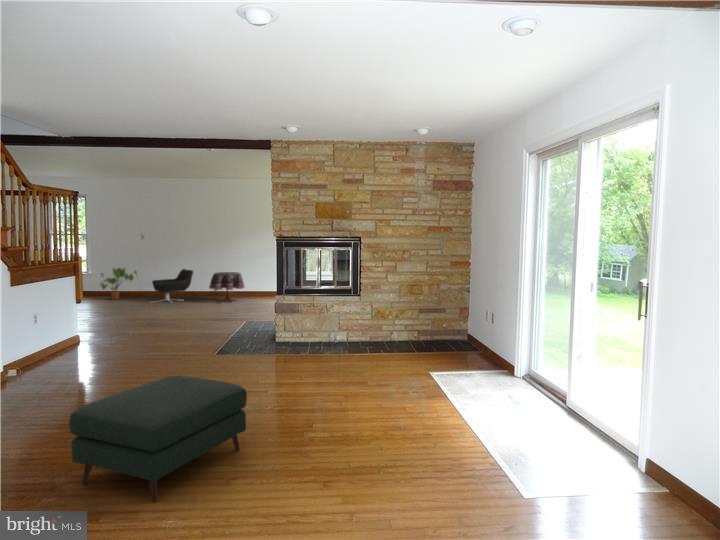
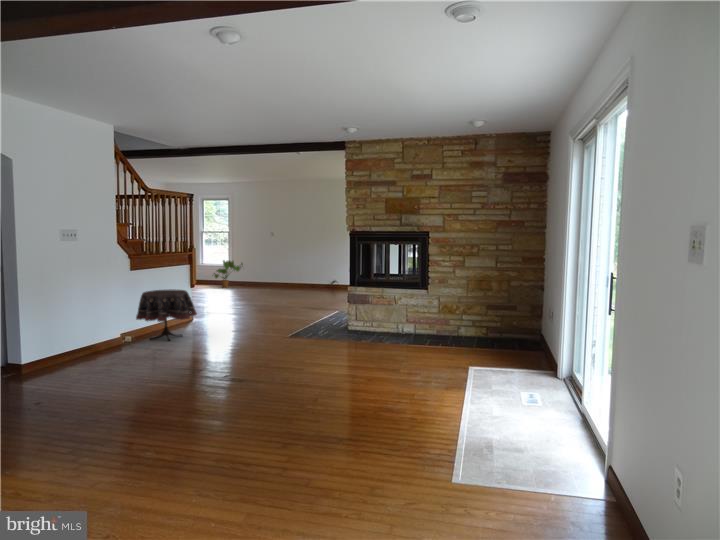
lounge chair: present [152,269,193,302] -> none [253,262,289,291]
side table: present [209,272,245,302] -> present [136,289,197,341]
ottoman: present [69,376,247,502] -> none [91,369,277,509]

